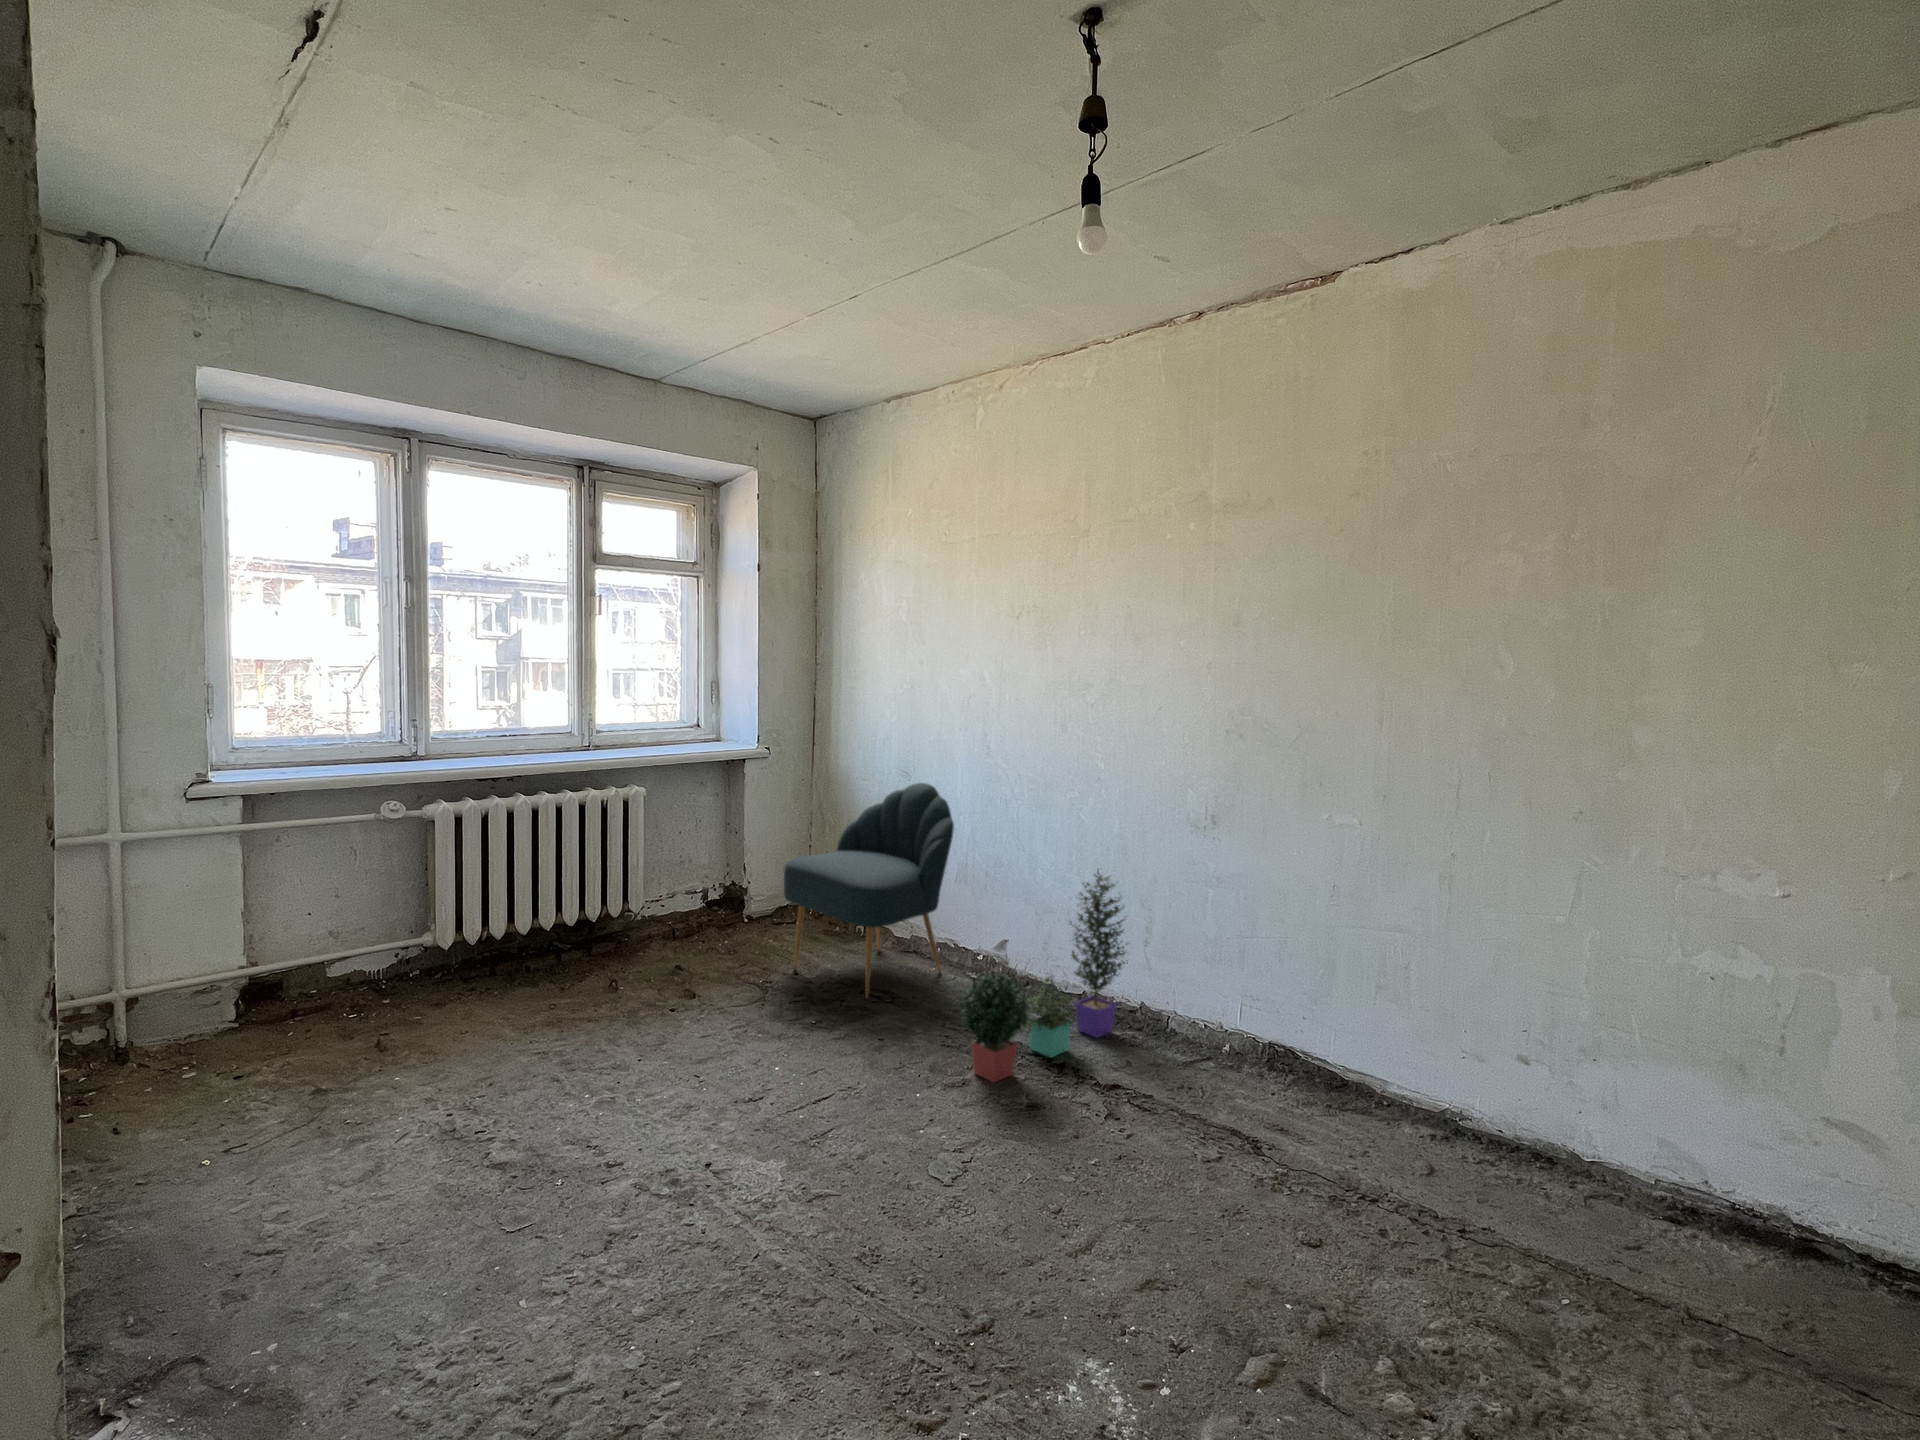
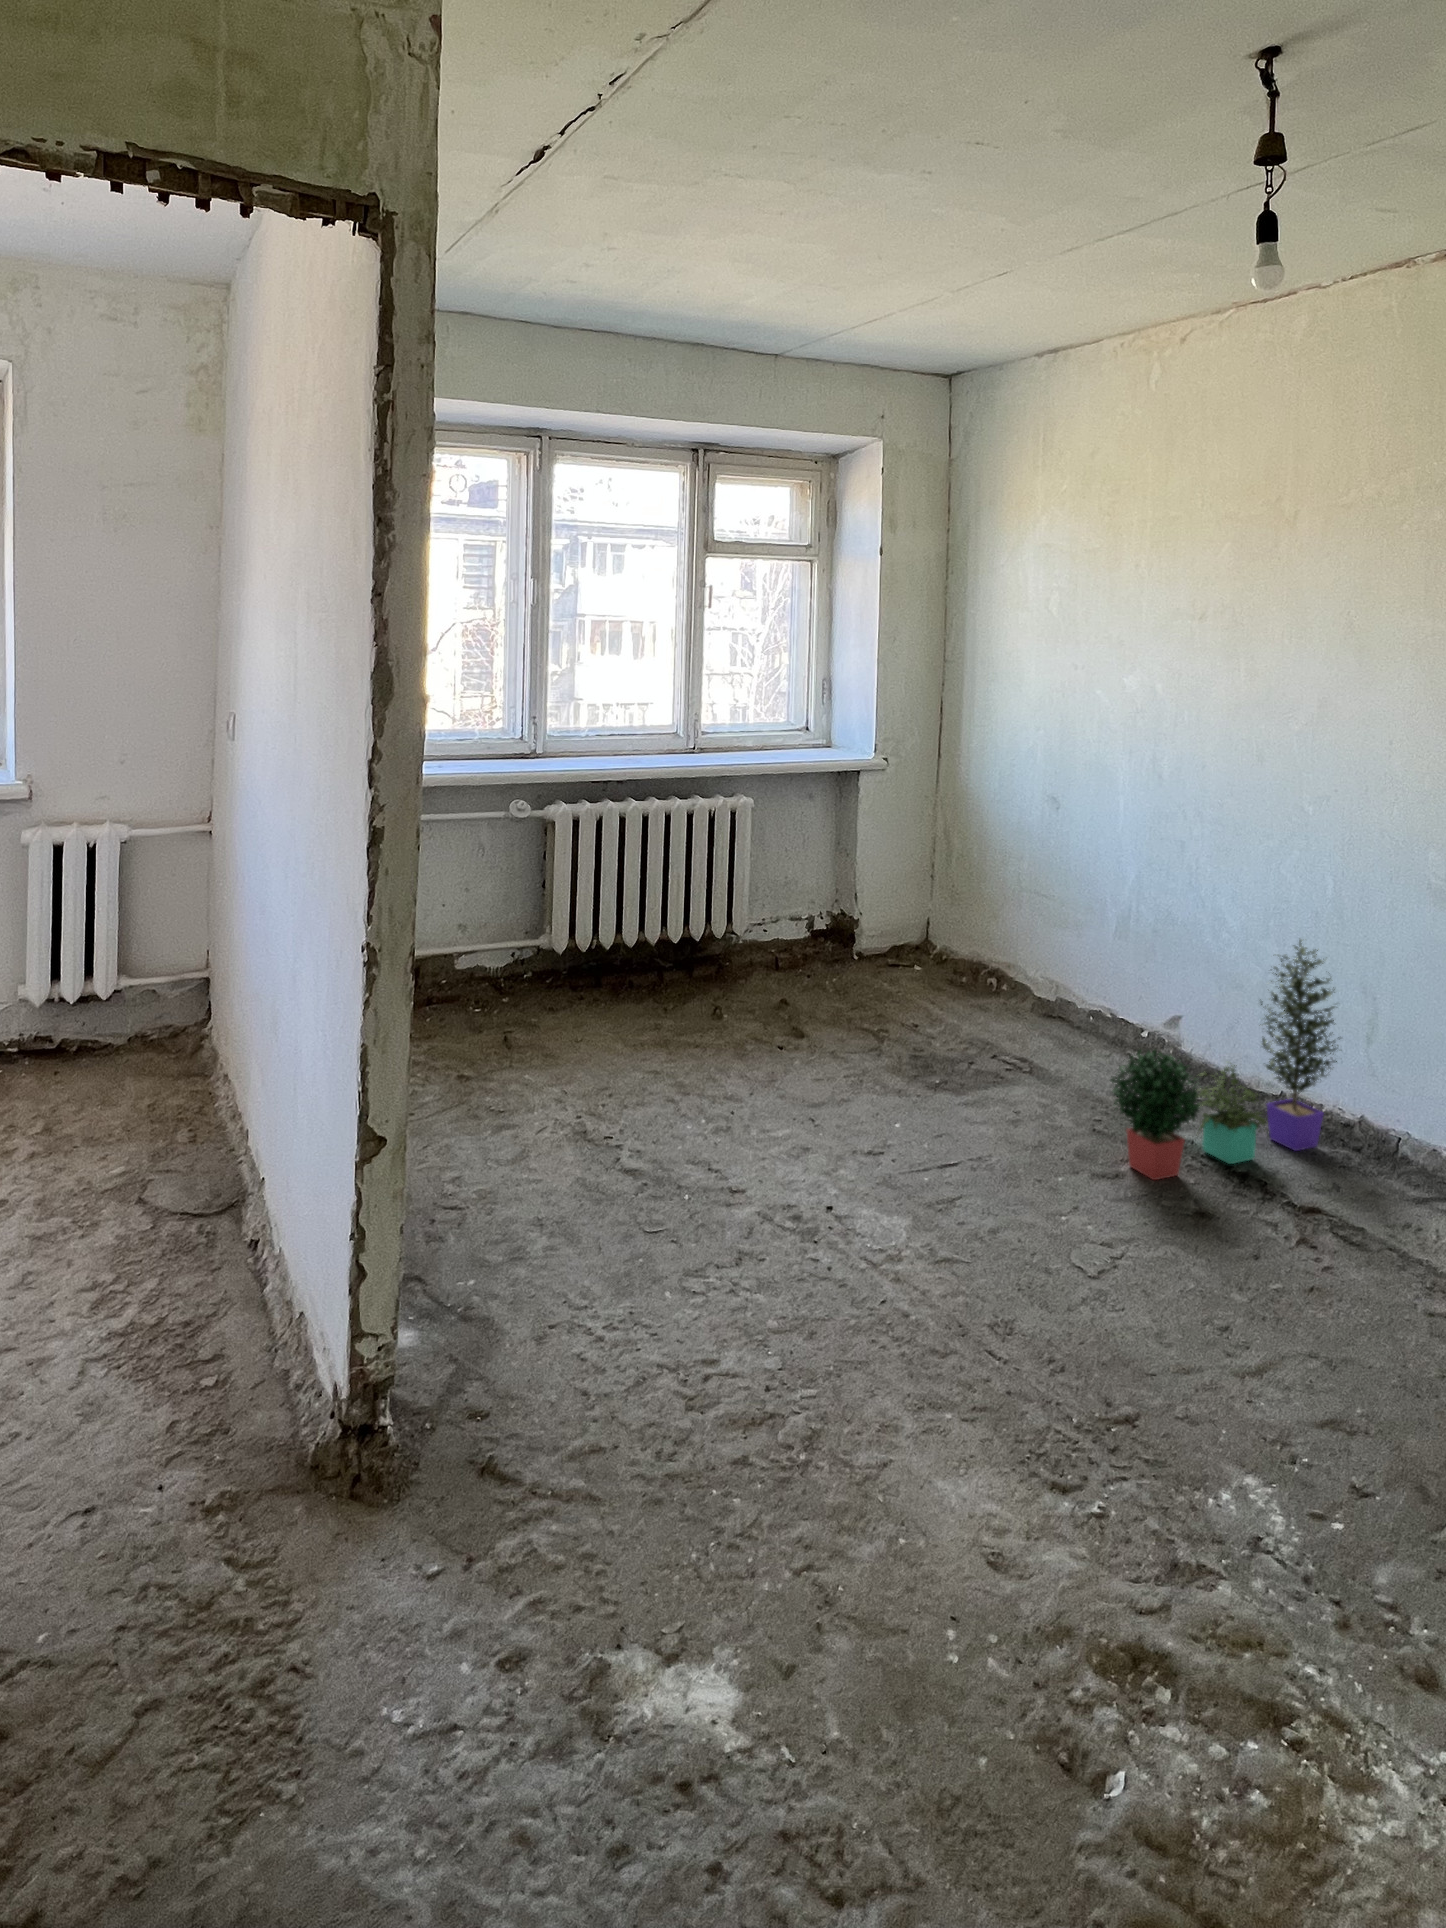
chair: present [784,783,954,1000] -> none [903,813,1111,1066]

